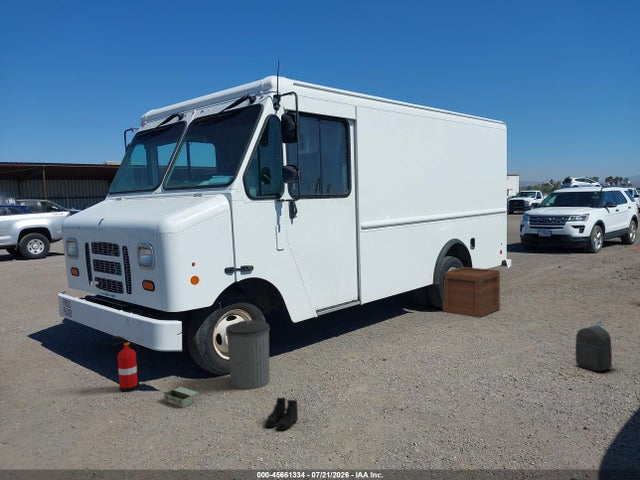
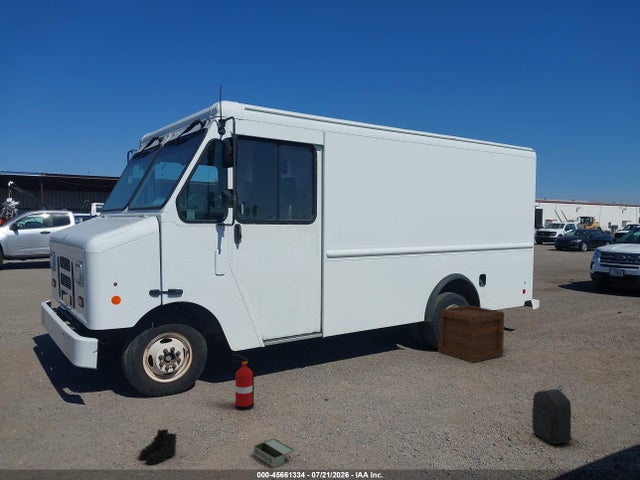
trash can: present [226,320,270,389] -> none [146,344,197,415]
fire extinguisher: present [112,336,140,392] -> present [232,354,255,410]
toolbox: present [164,386,200,408] -> present [254,439,294,468]

